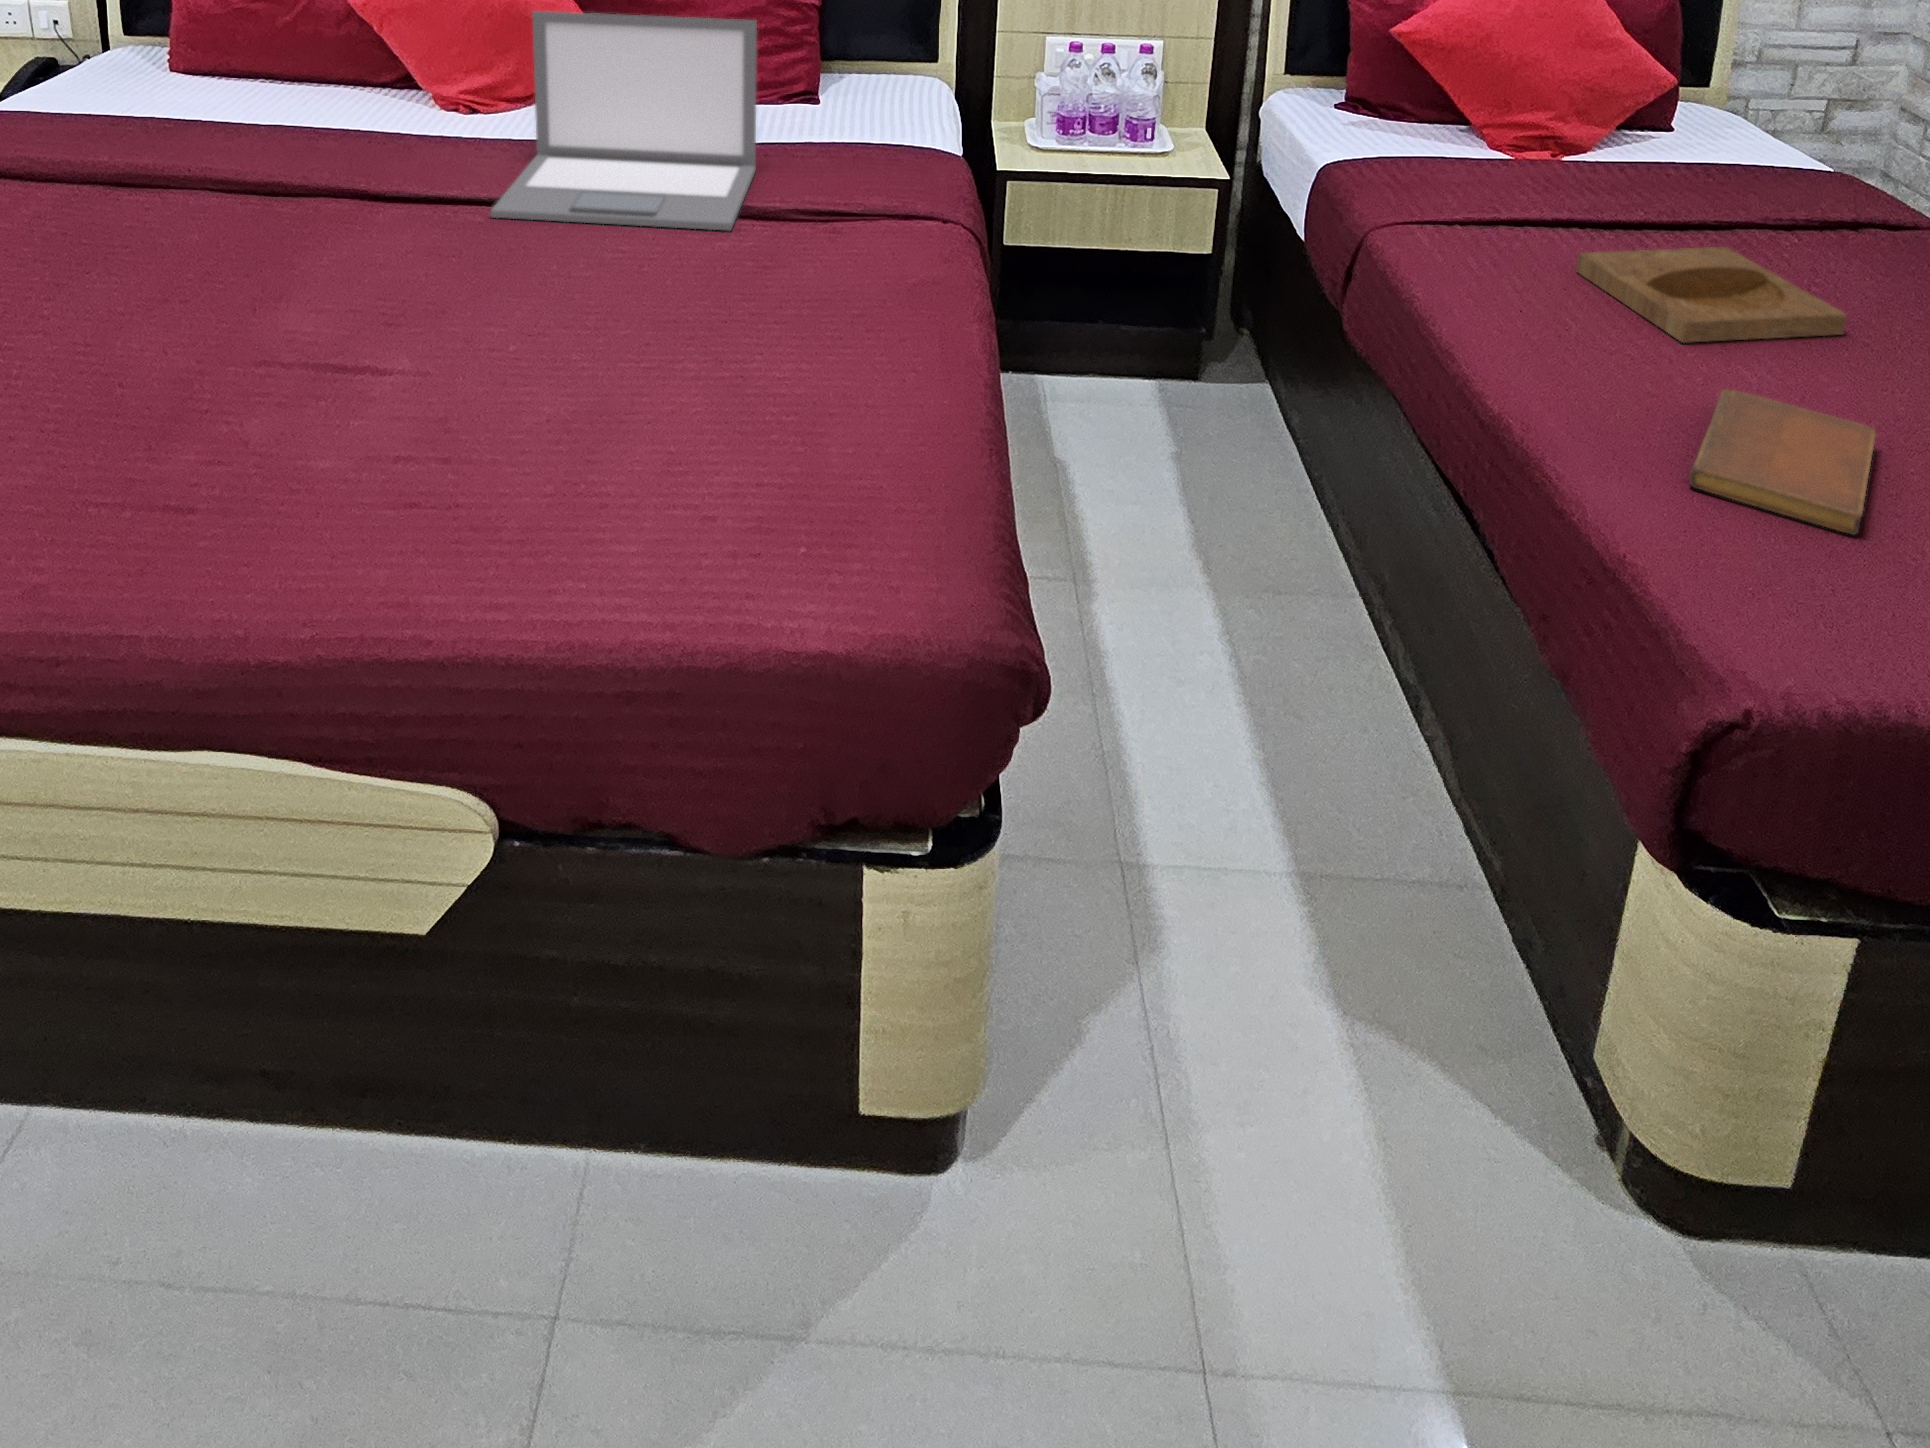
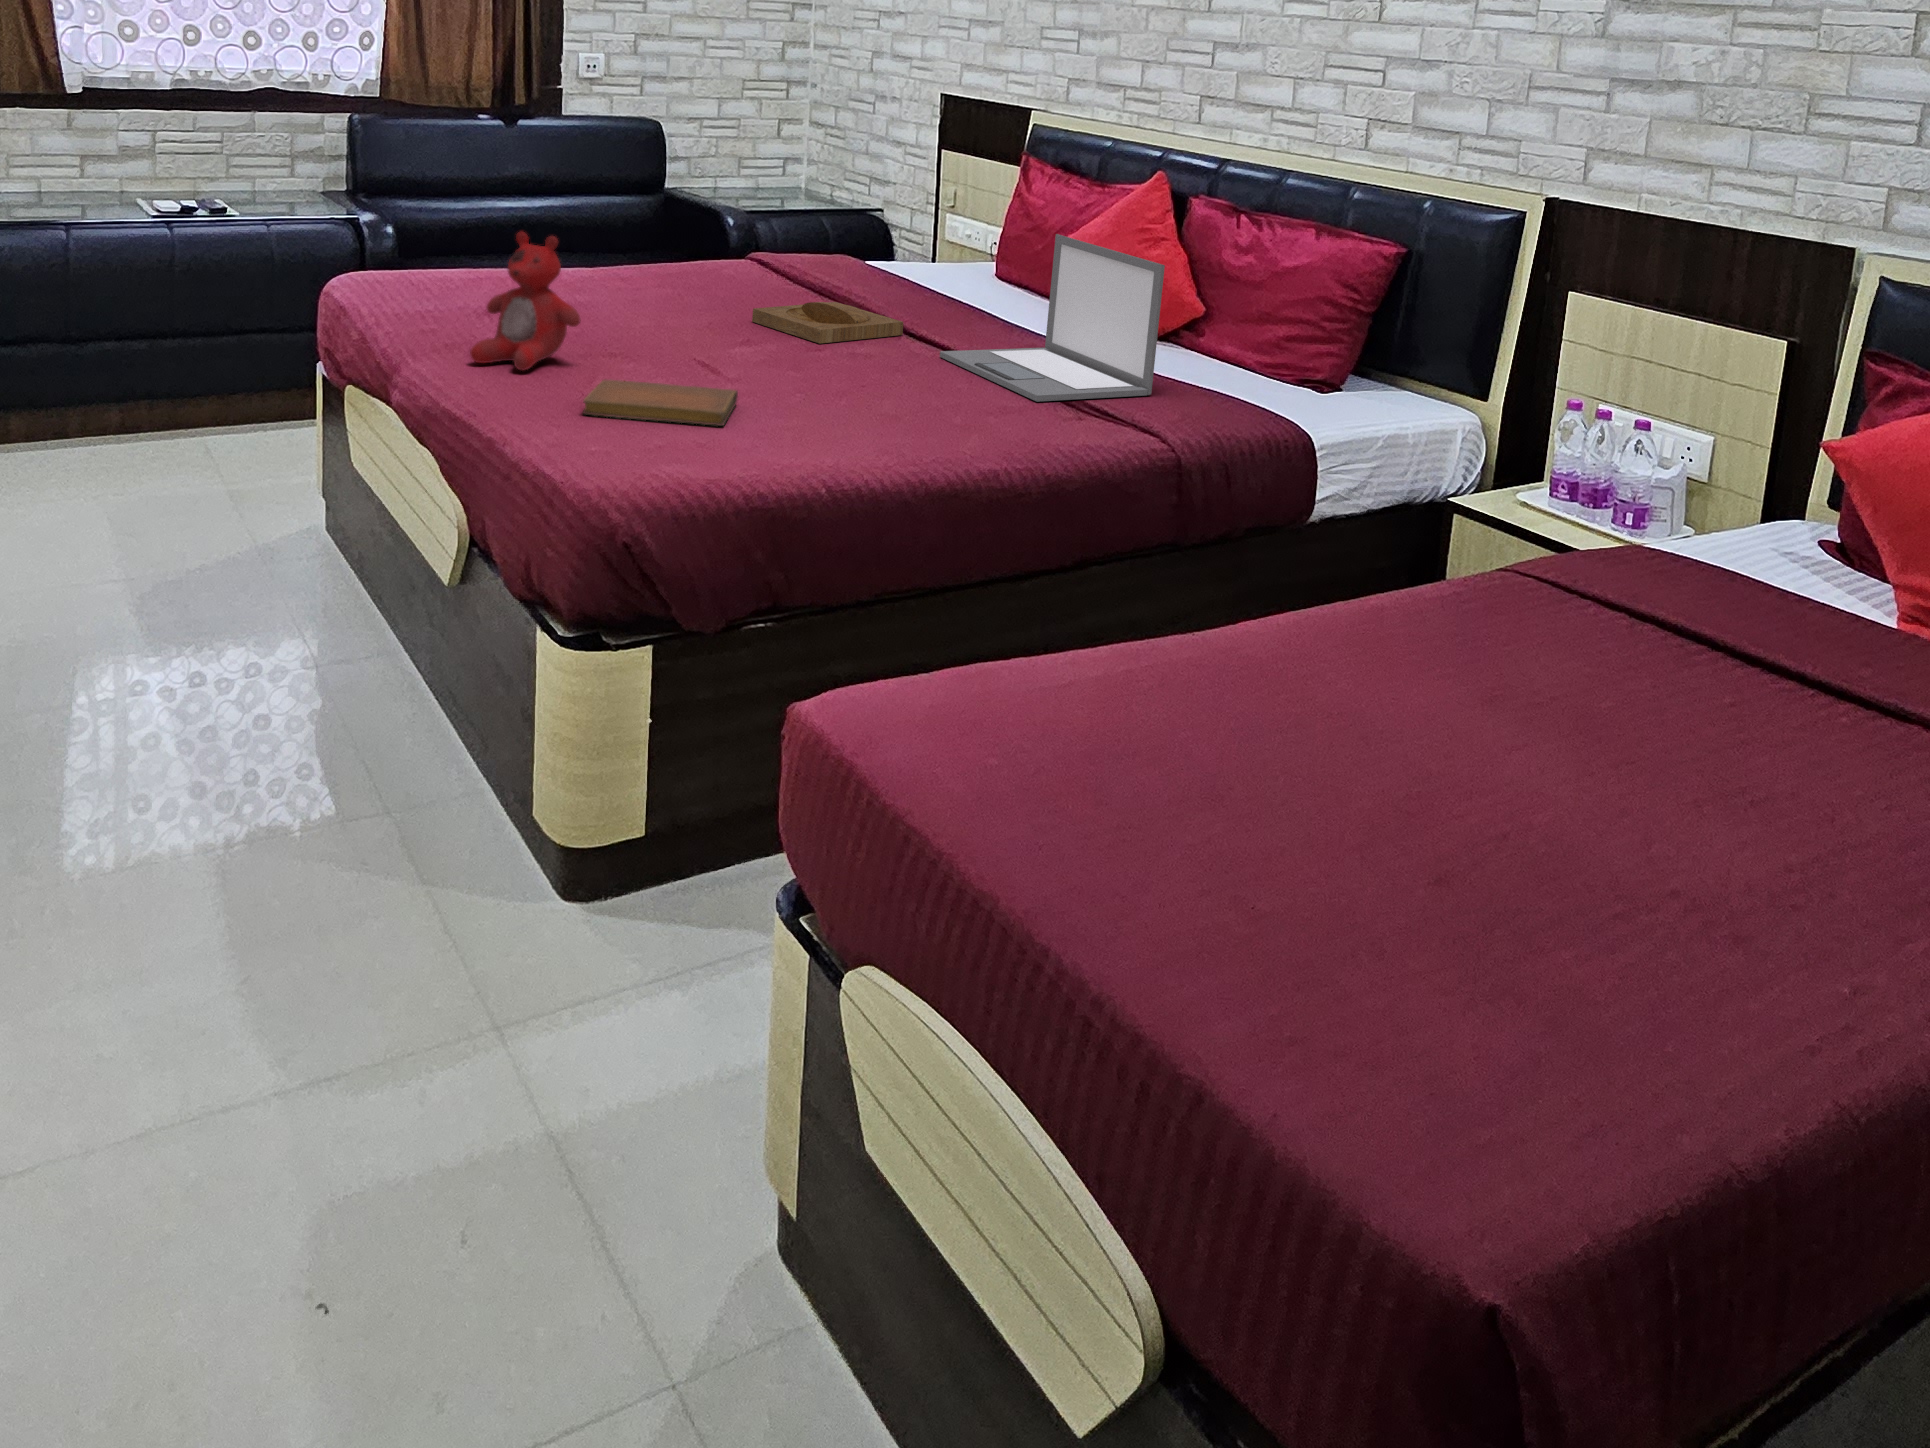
tray: present [1576,247,1847,343] -> present [752,302,903,344]
stuffed bear: none [46,282,249,558] -> present [470,232,581,370]
notebook: present [1689,389,1876,535] -> present [583,380,738,426]

